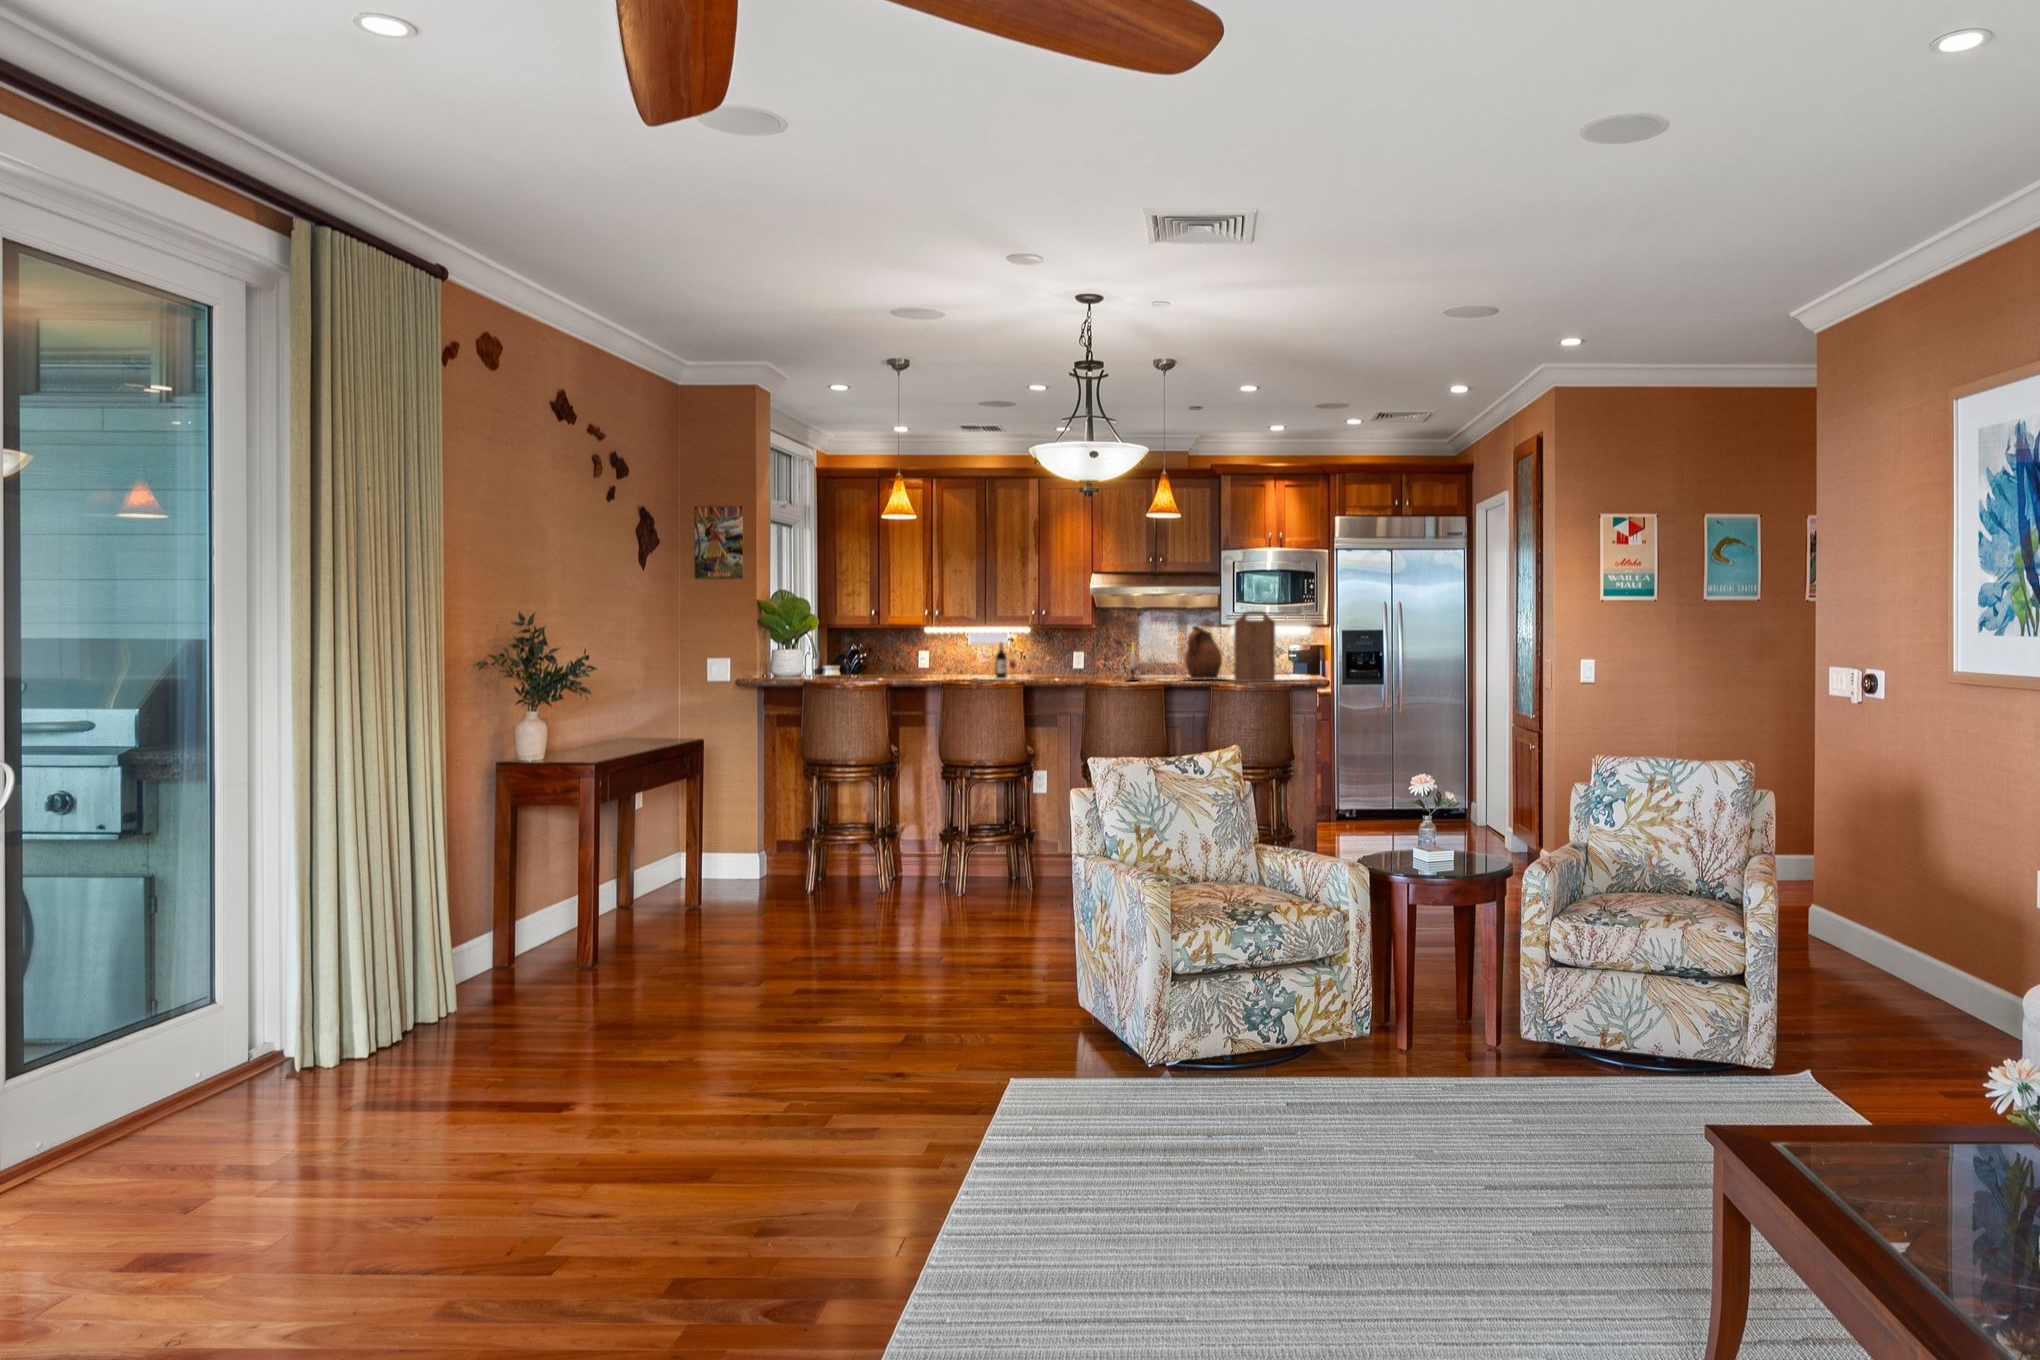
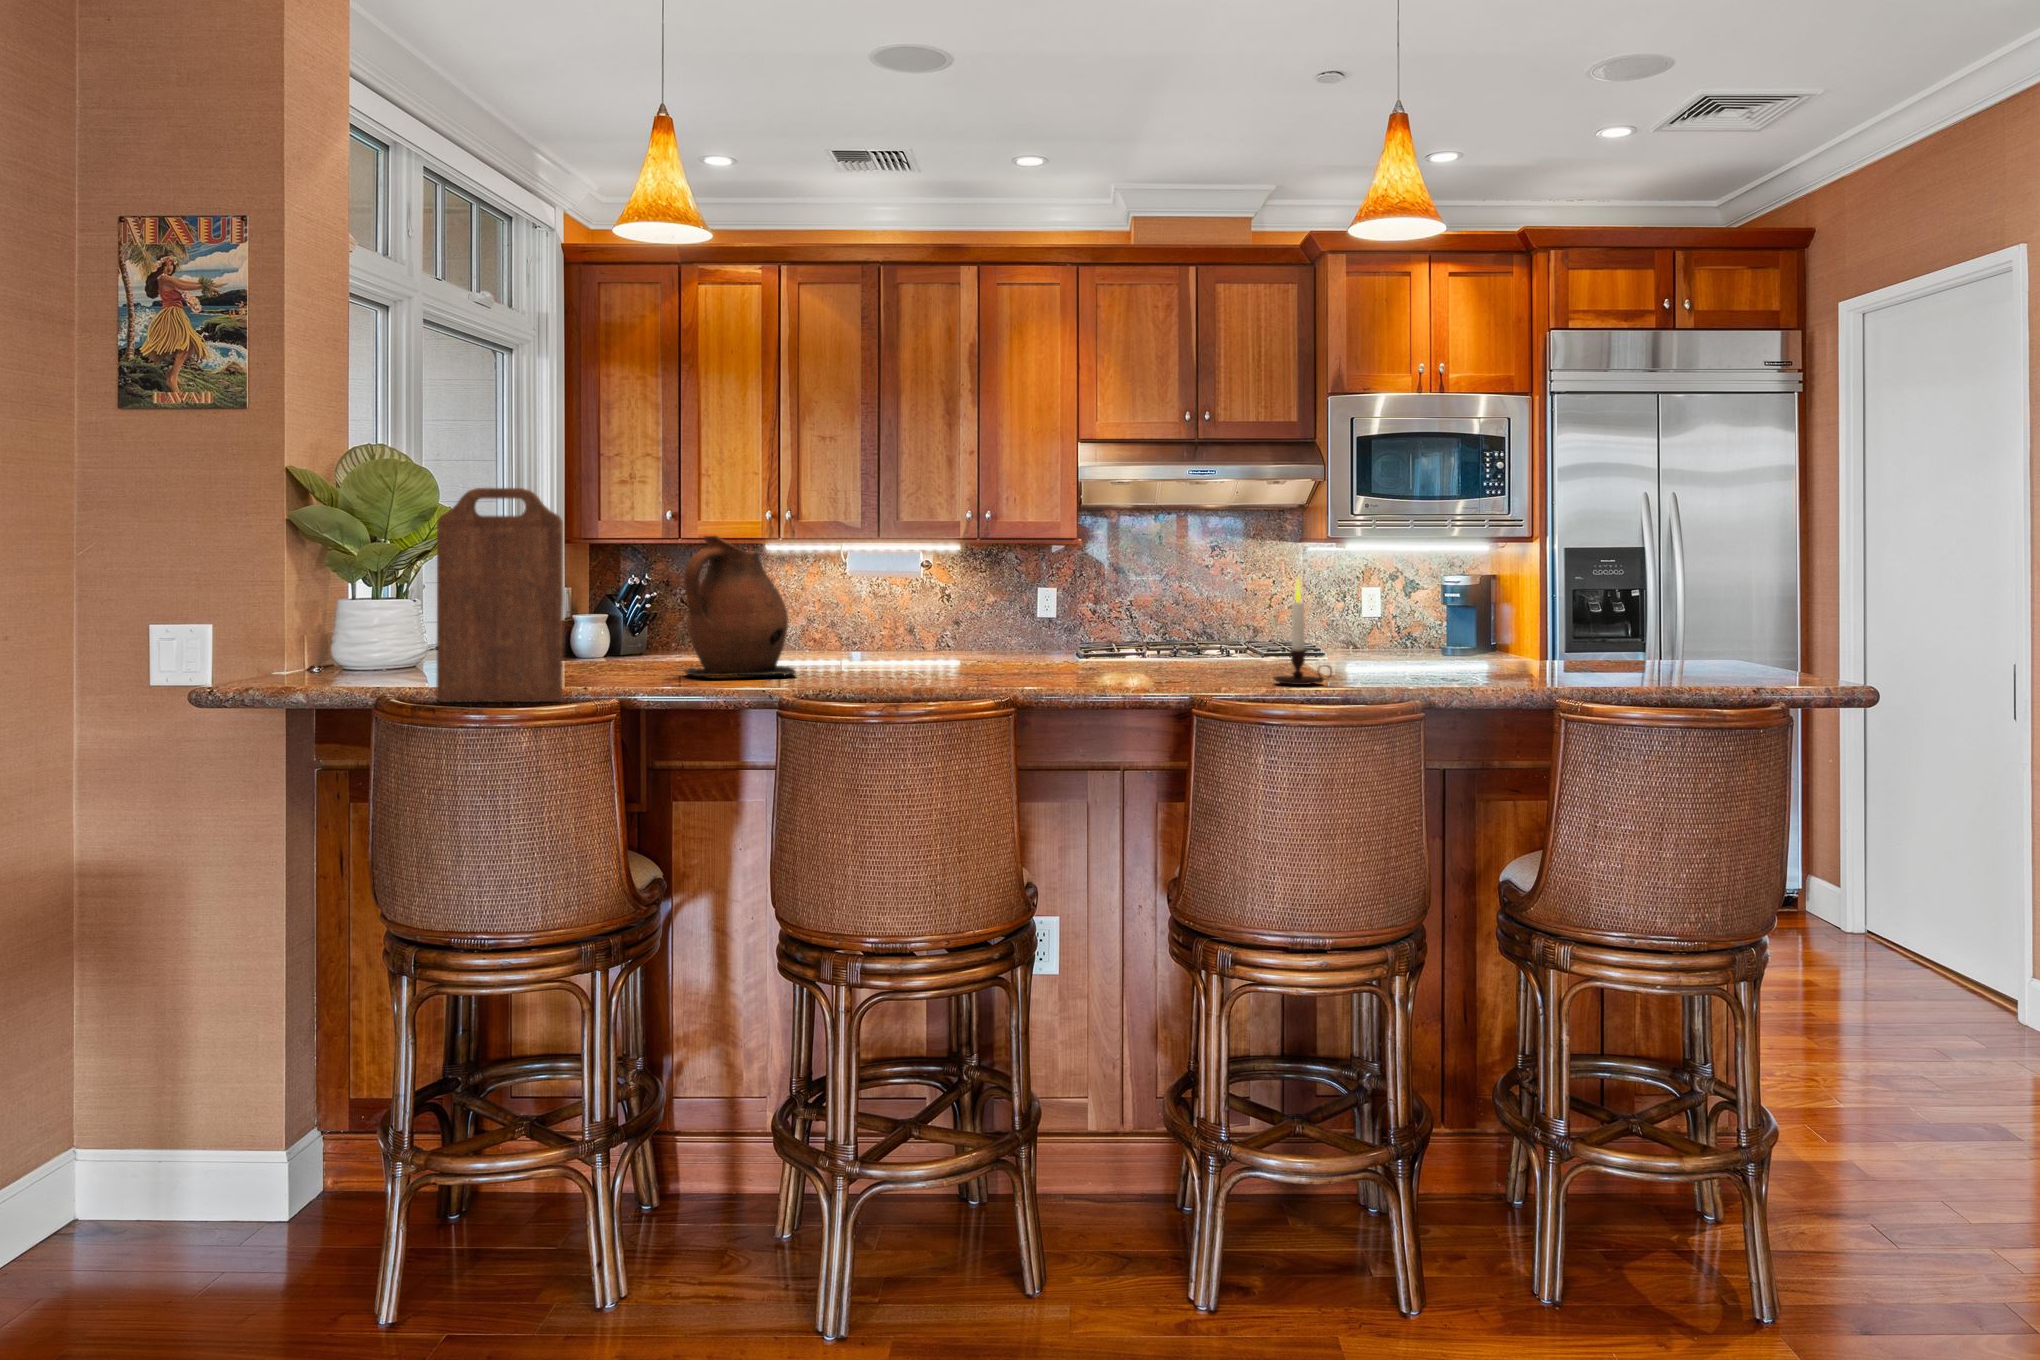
cutting board: present [1234,611,1275,682] -> present [437,488,563,701]
ceramic pitcher: present [1184,626,1222,679] -> present [684,535,796,676]
wine bottle: present [982,642,1026,680] -> none [849,576,1025,675]

